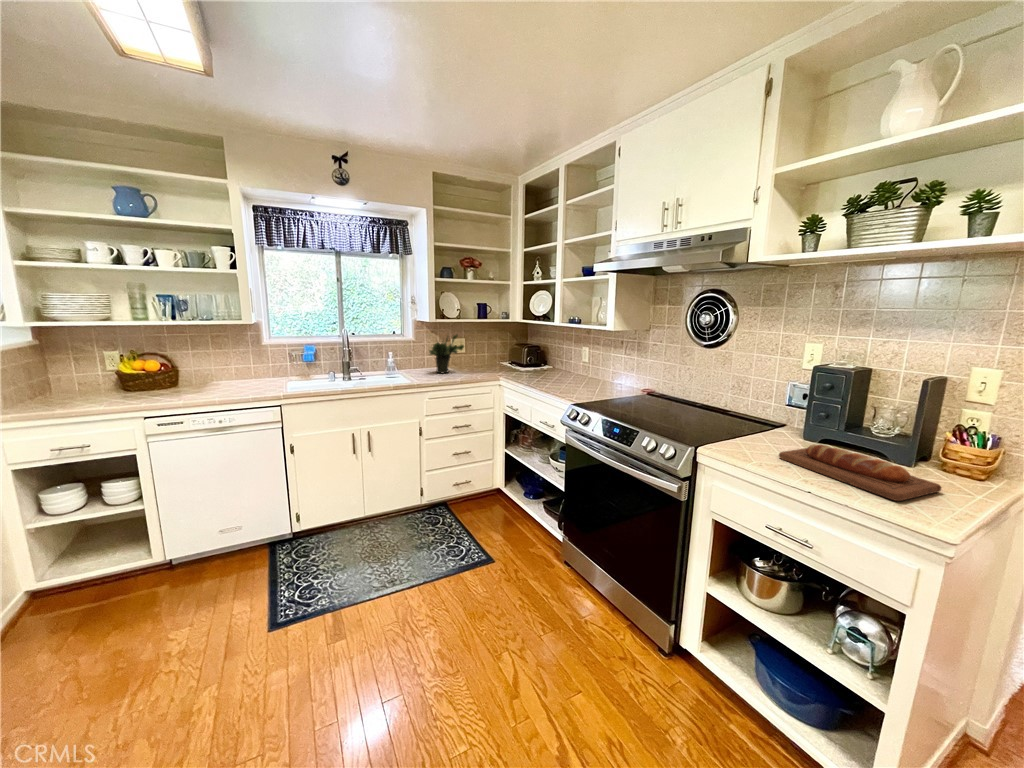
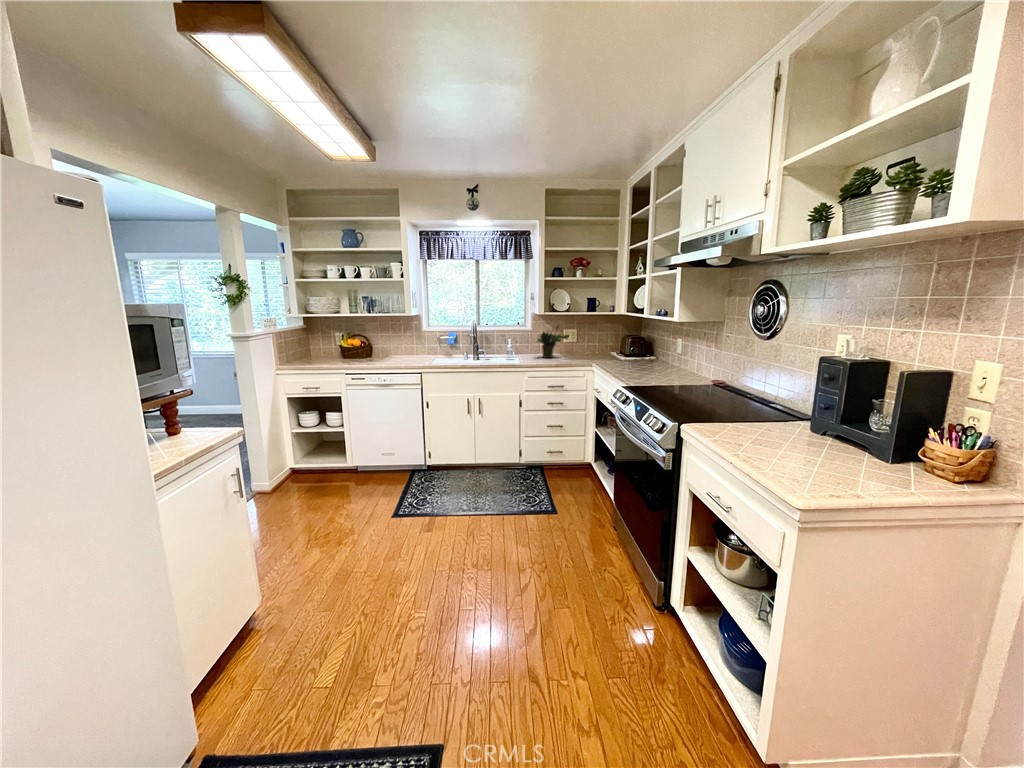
bread loaf: present [779,444,942,501] -> none [761,429,903,483]

